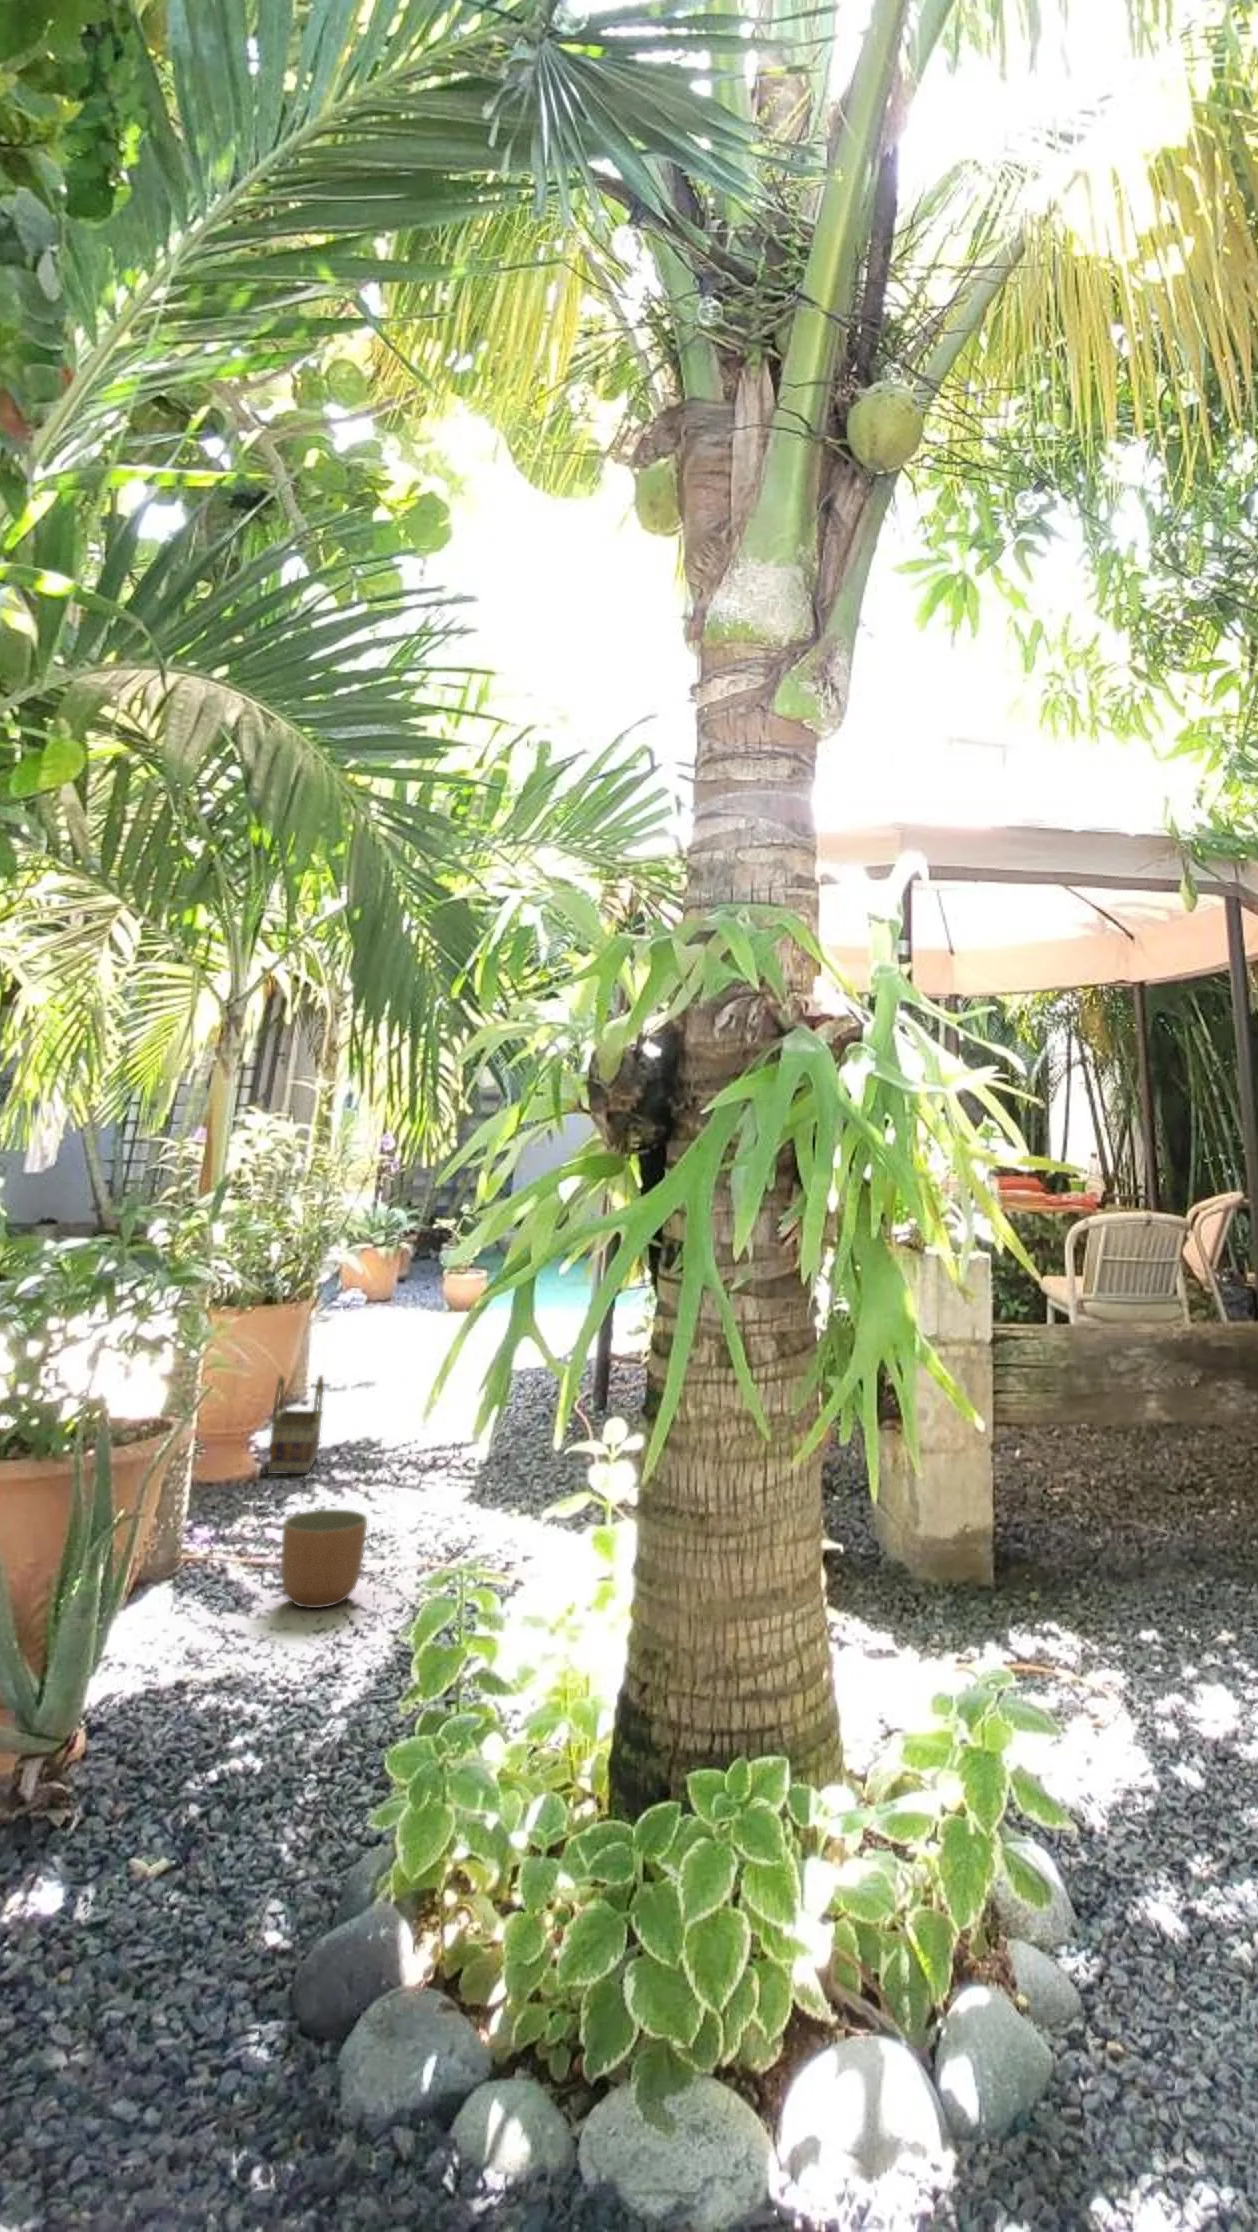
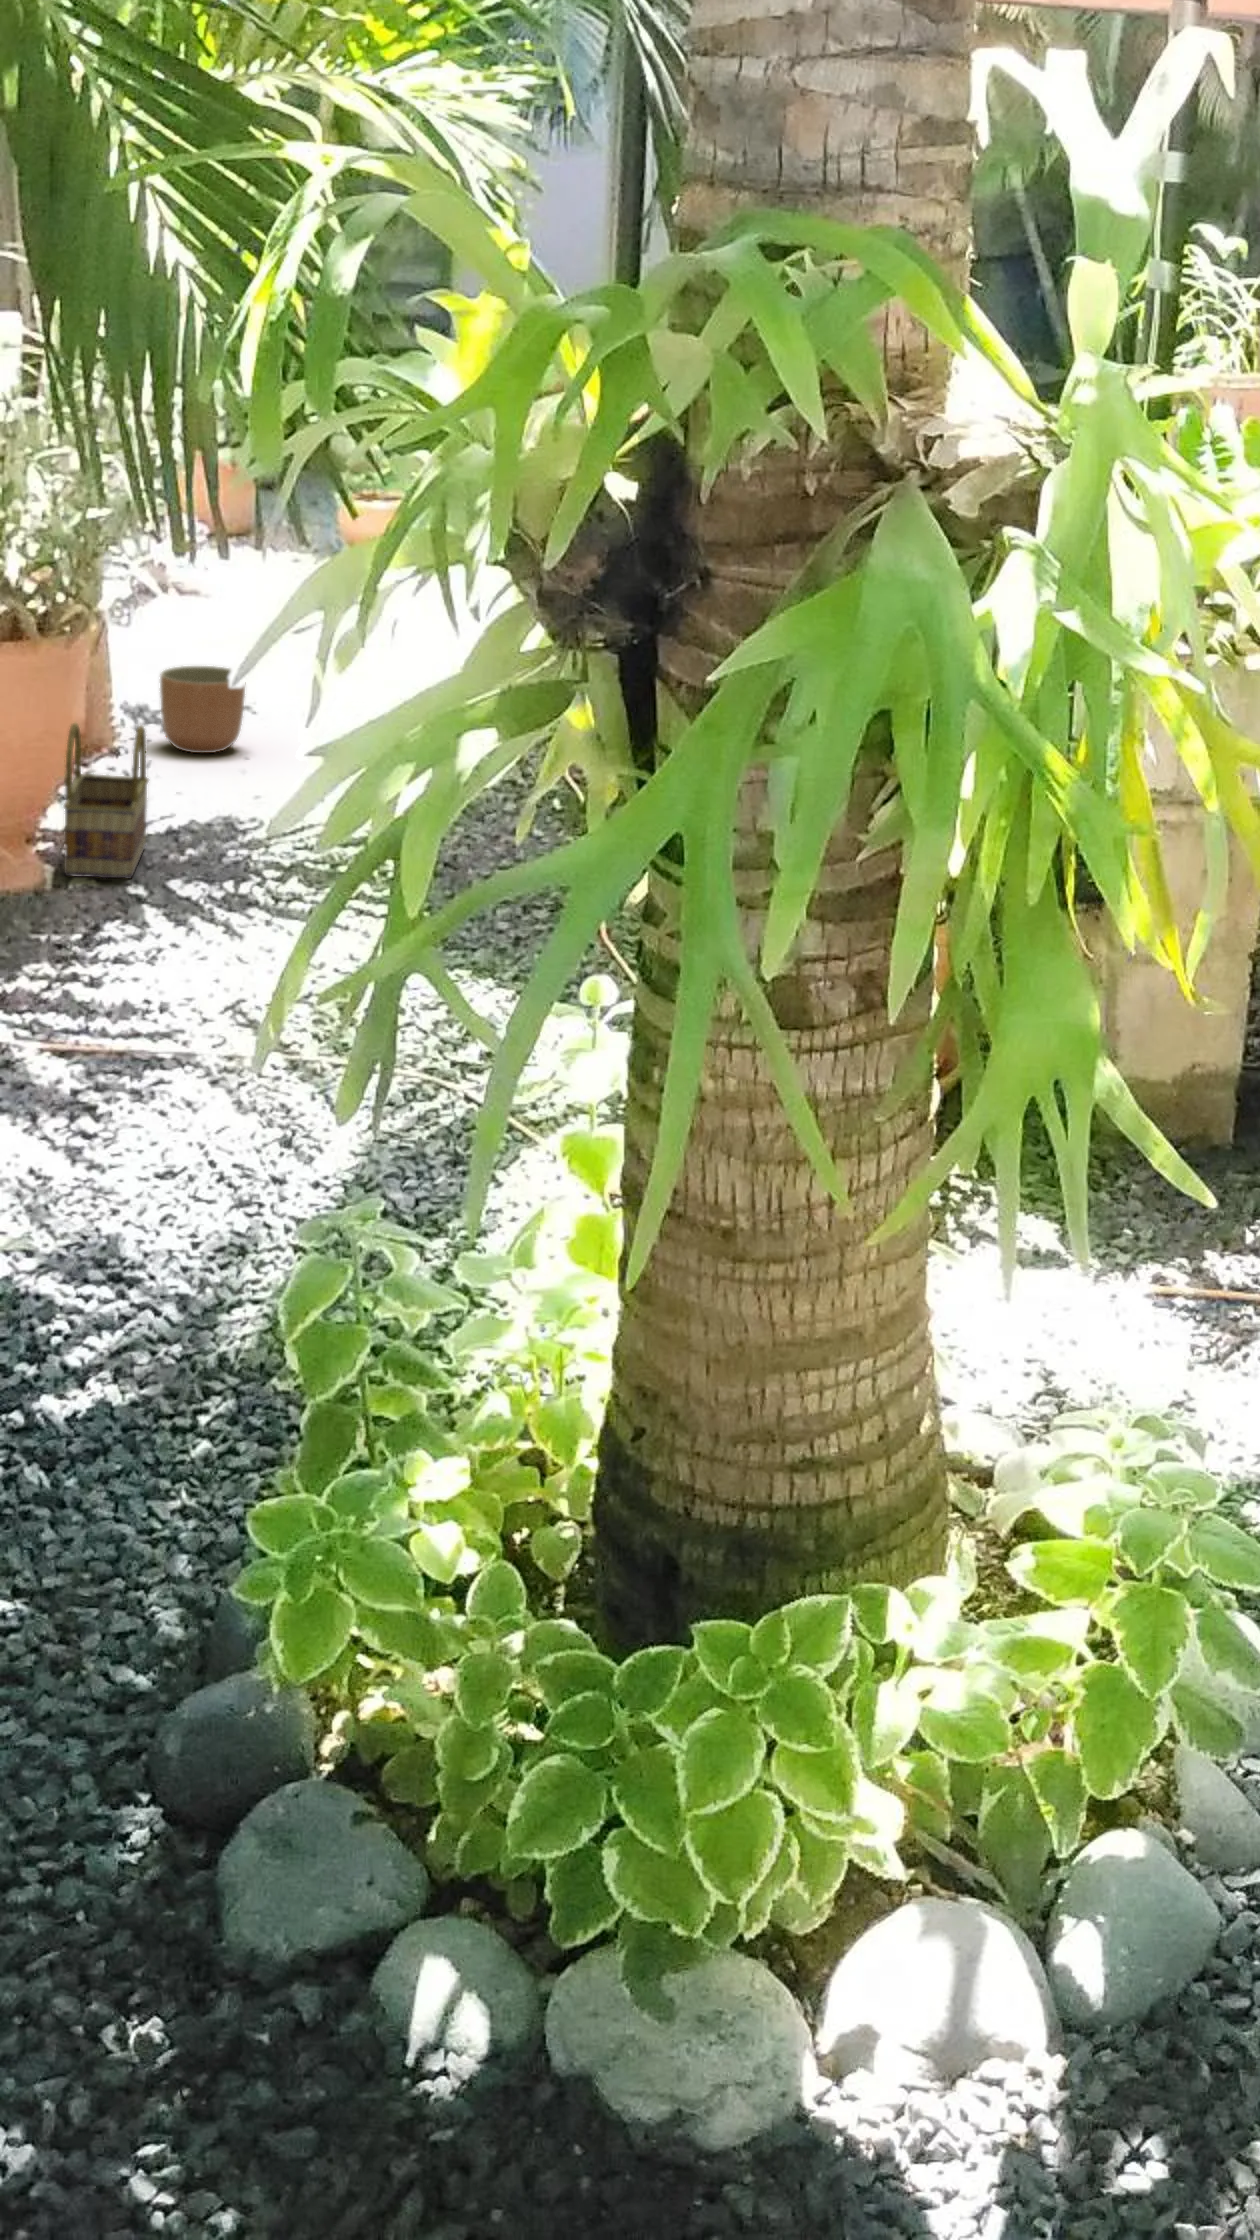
planter: present [281,1510,367,1608] -> present [160,666,245,753]

